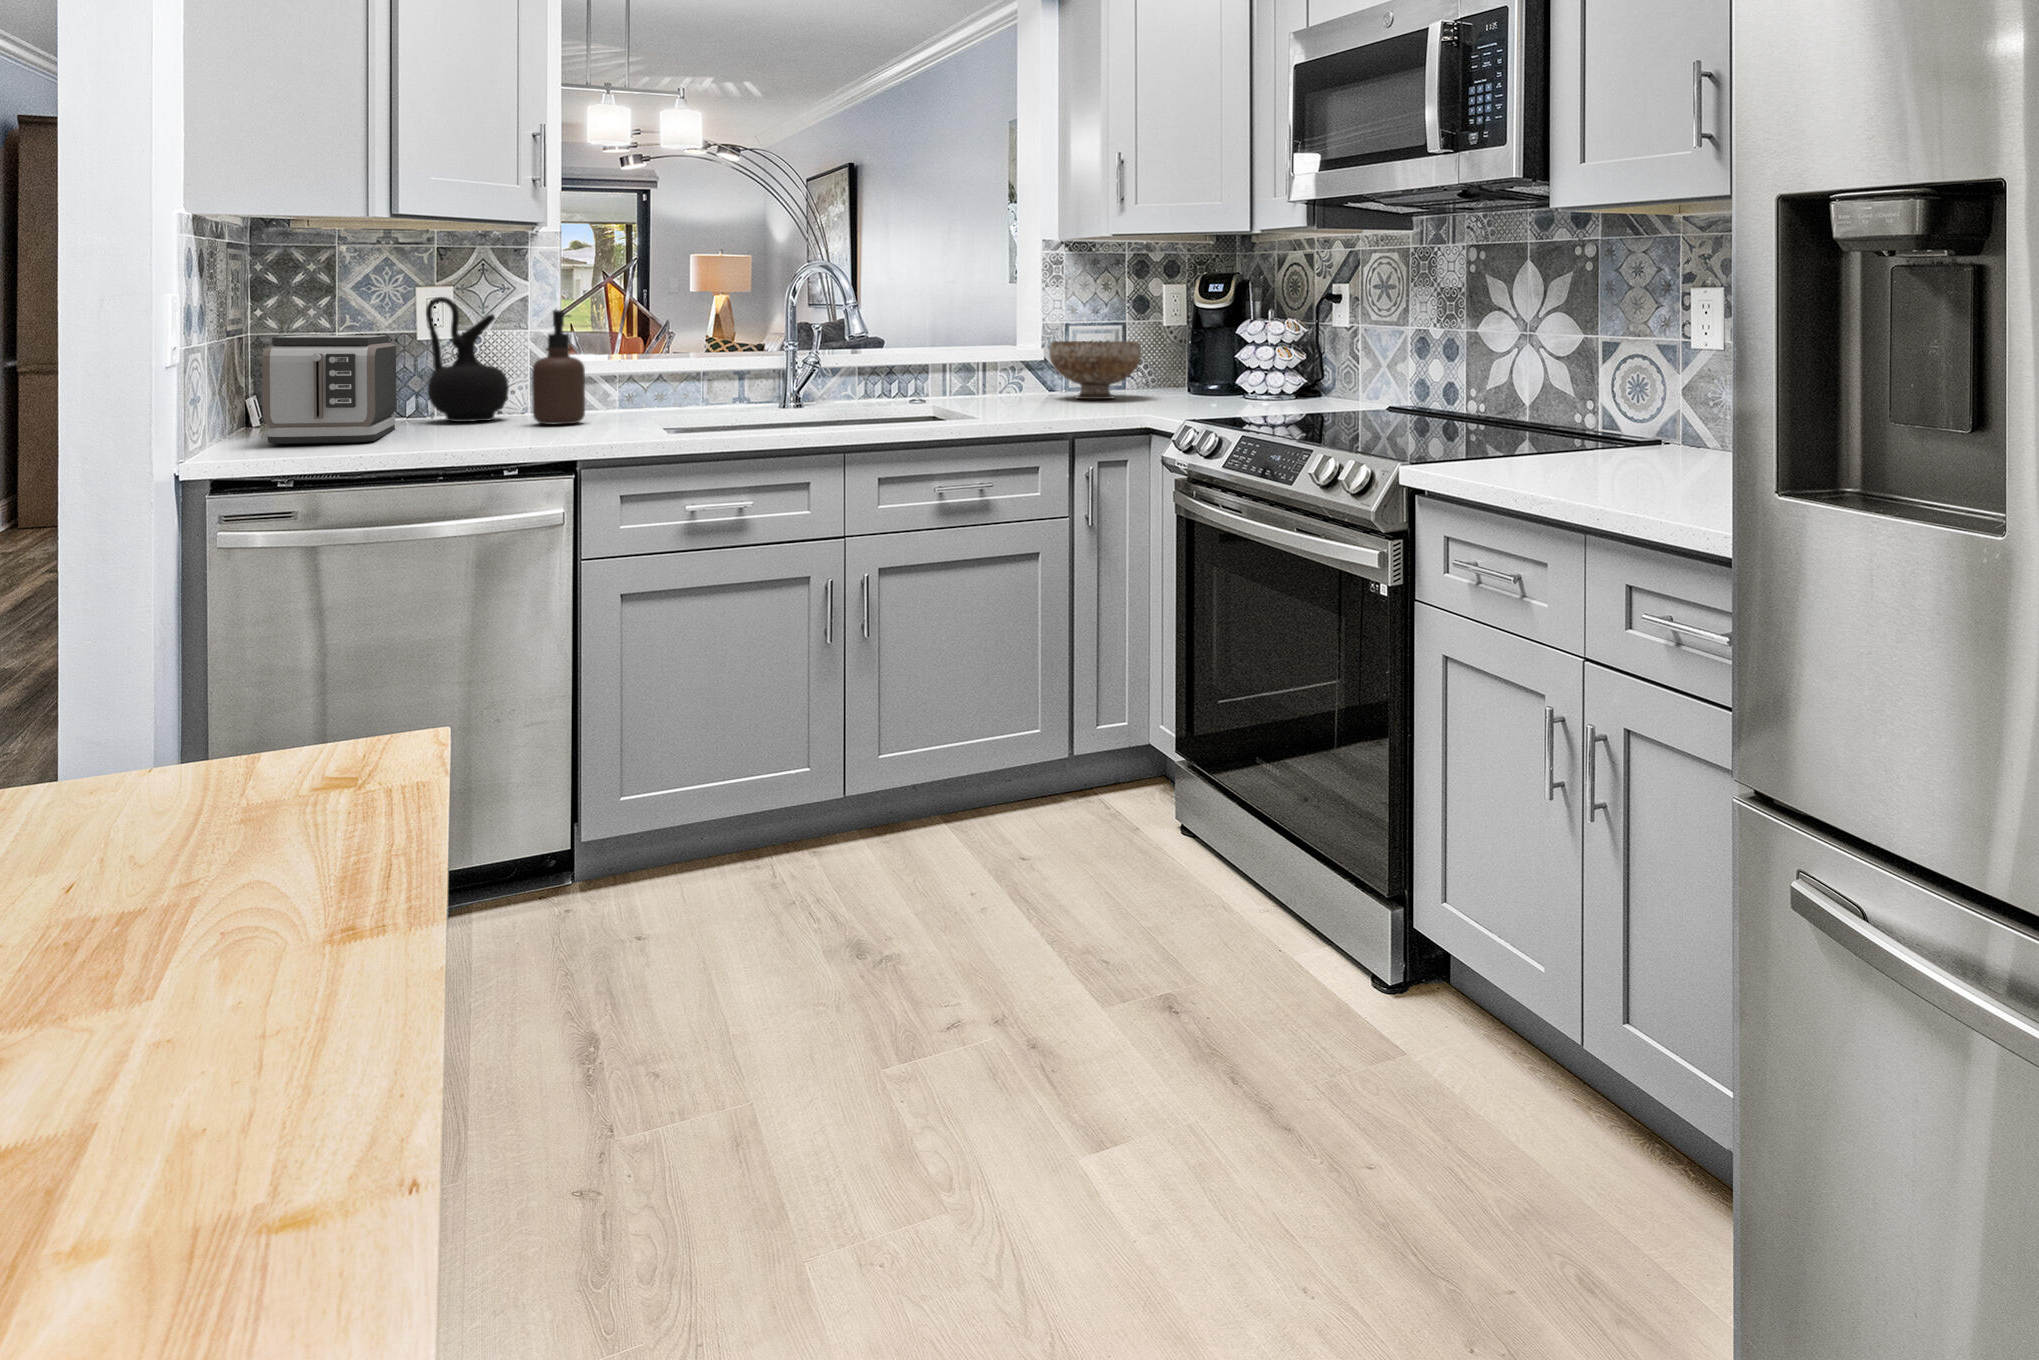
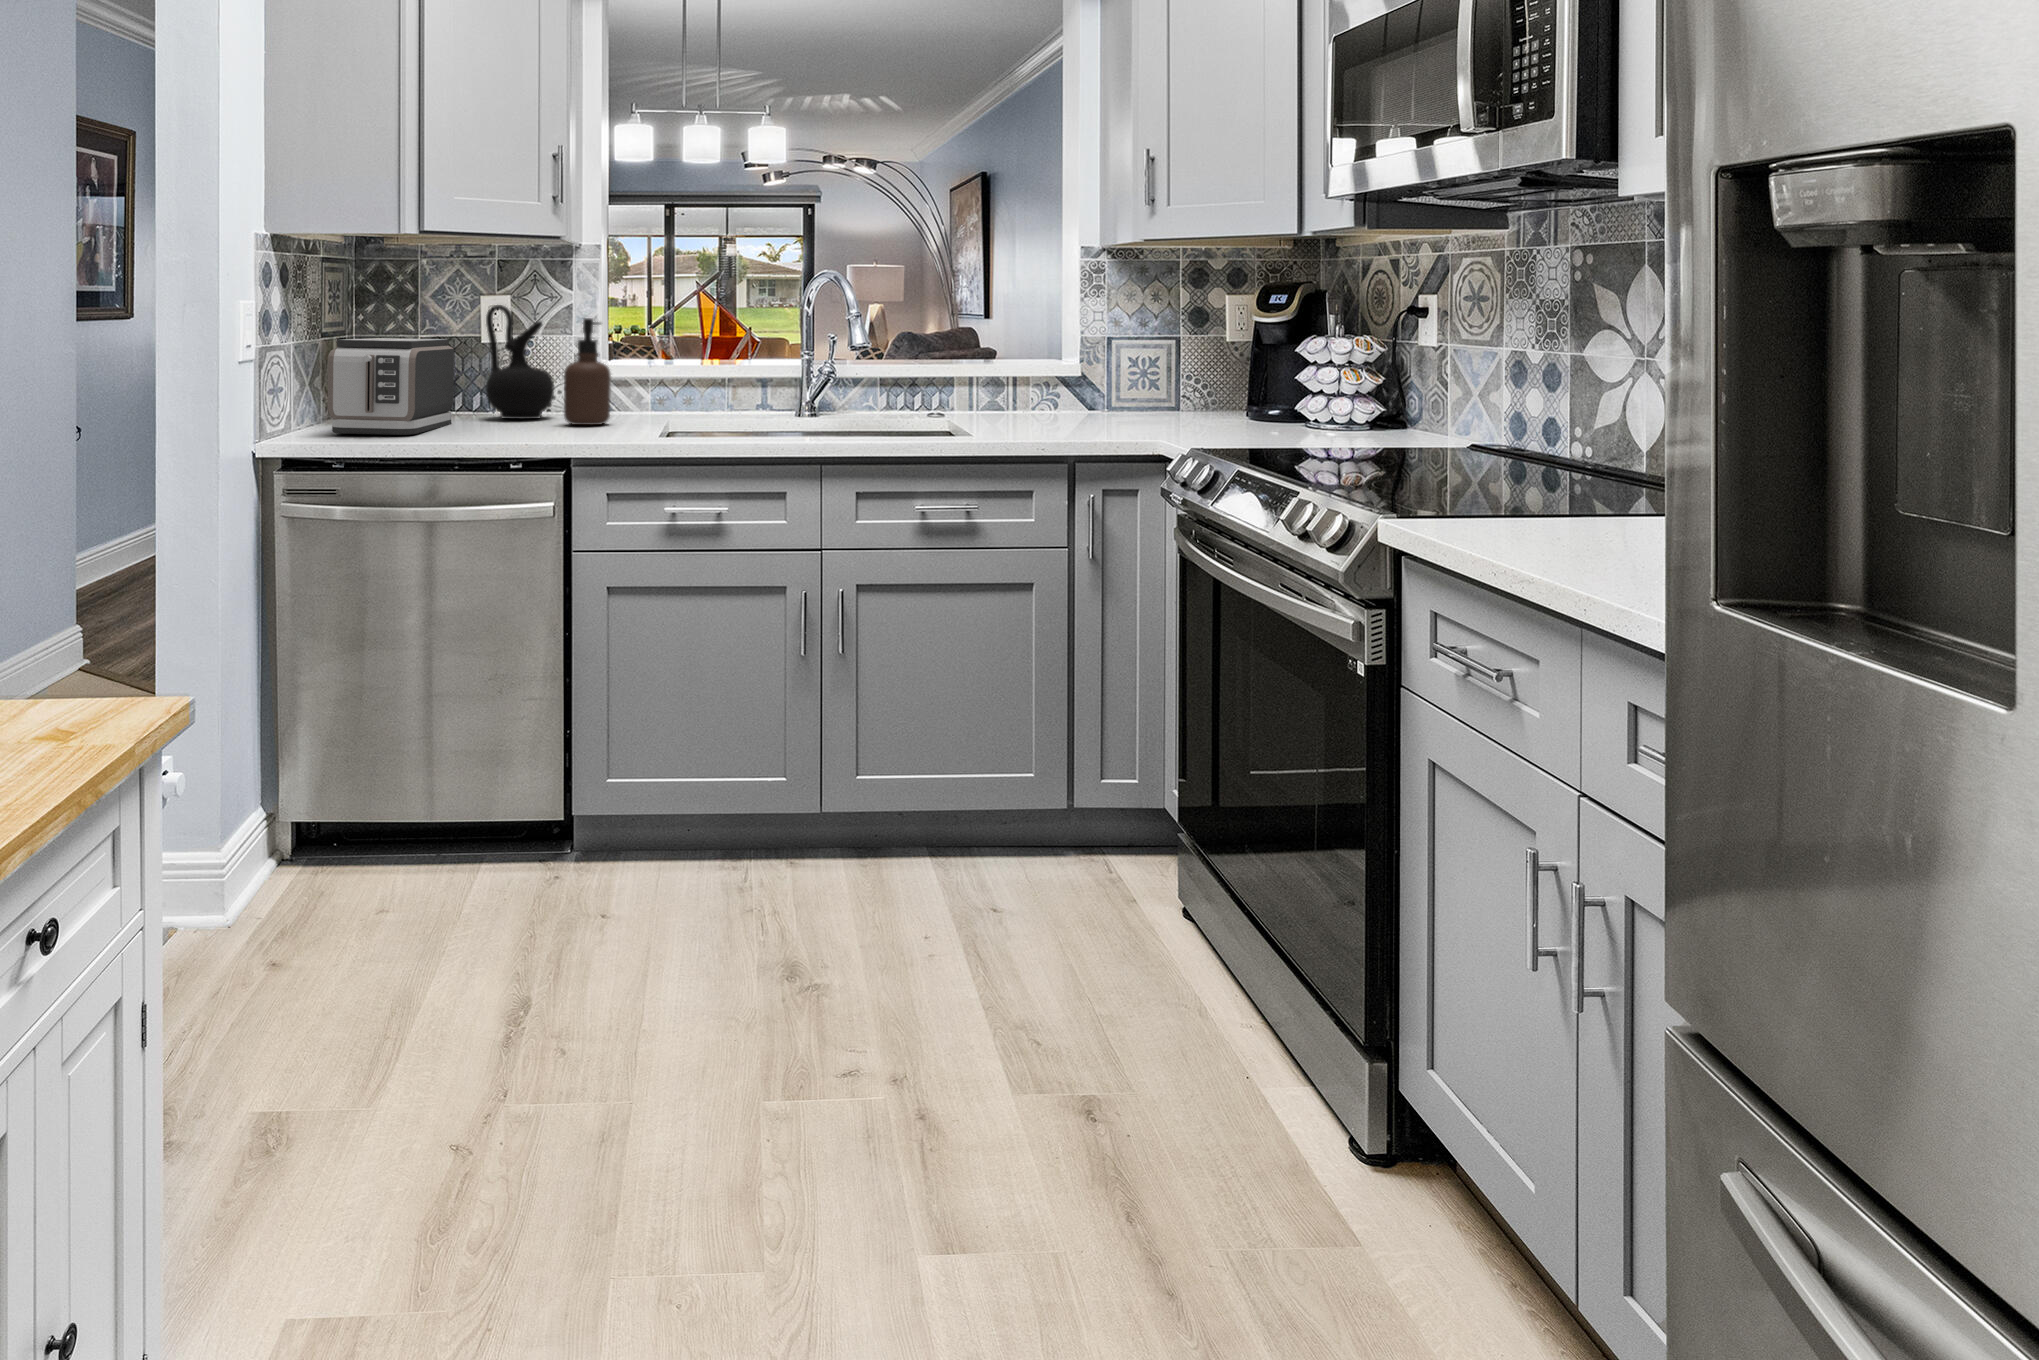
bowl: present [1049,341,1141,399] -> none [1086,356,1189,420]

